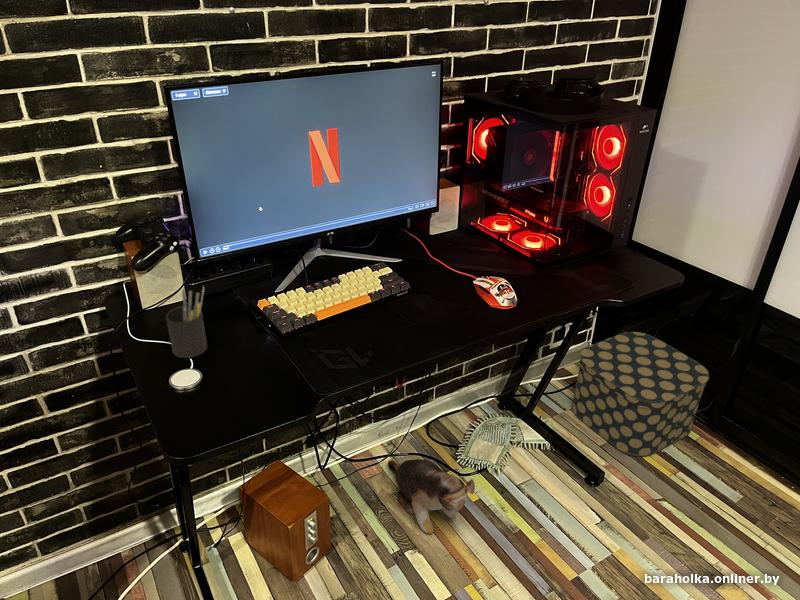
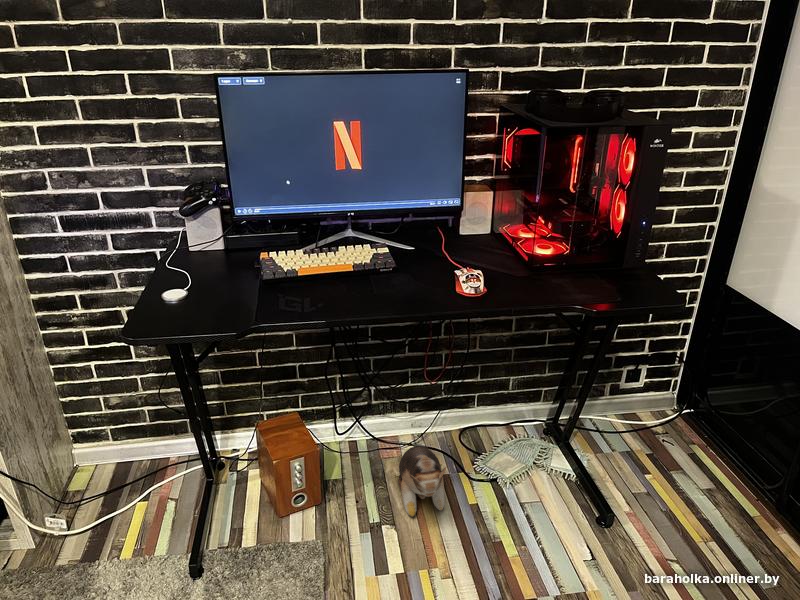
pen holder: present [166,288,207,358] -> none [183,228,215,284]
storage box: present [572,332,709,456] -> none [621,383,777,515]

